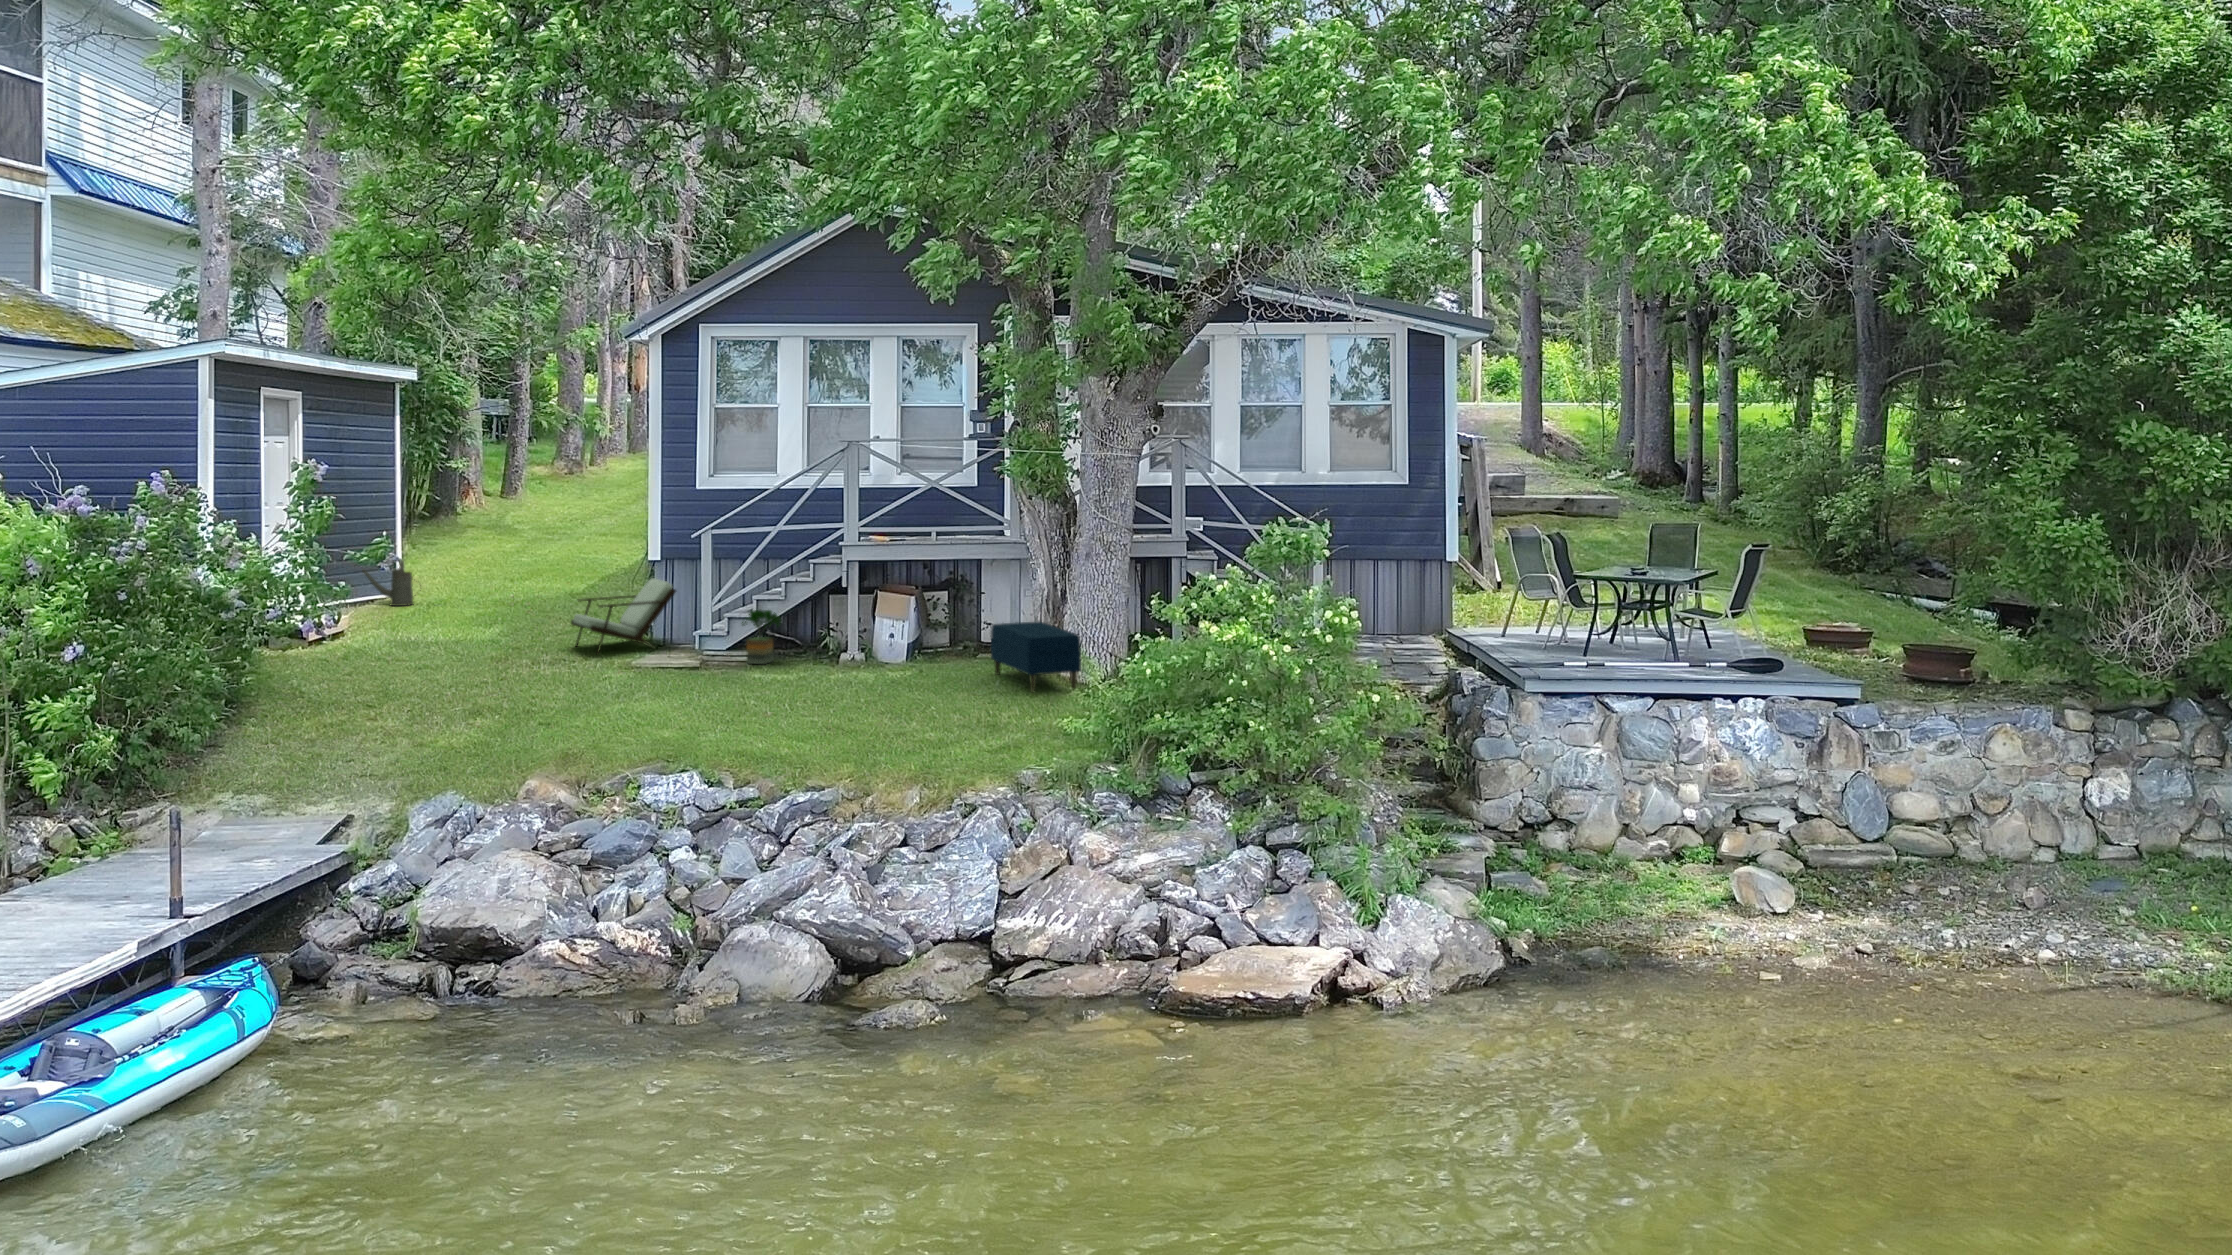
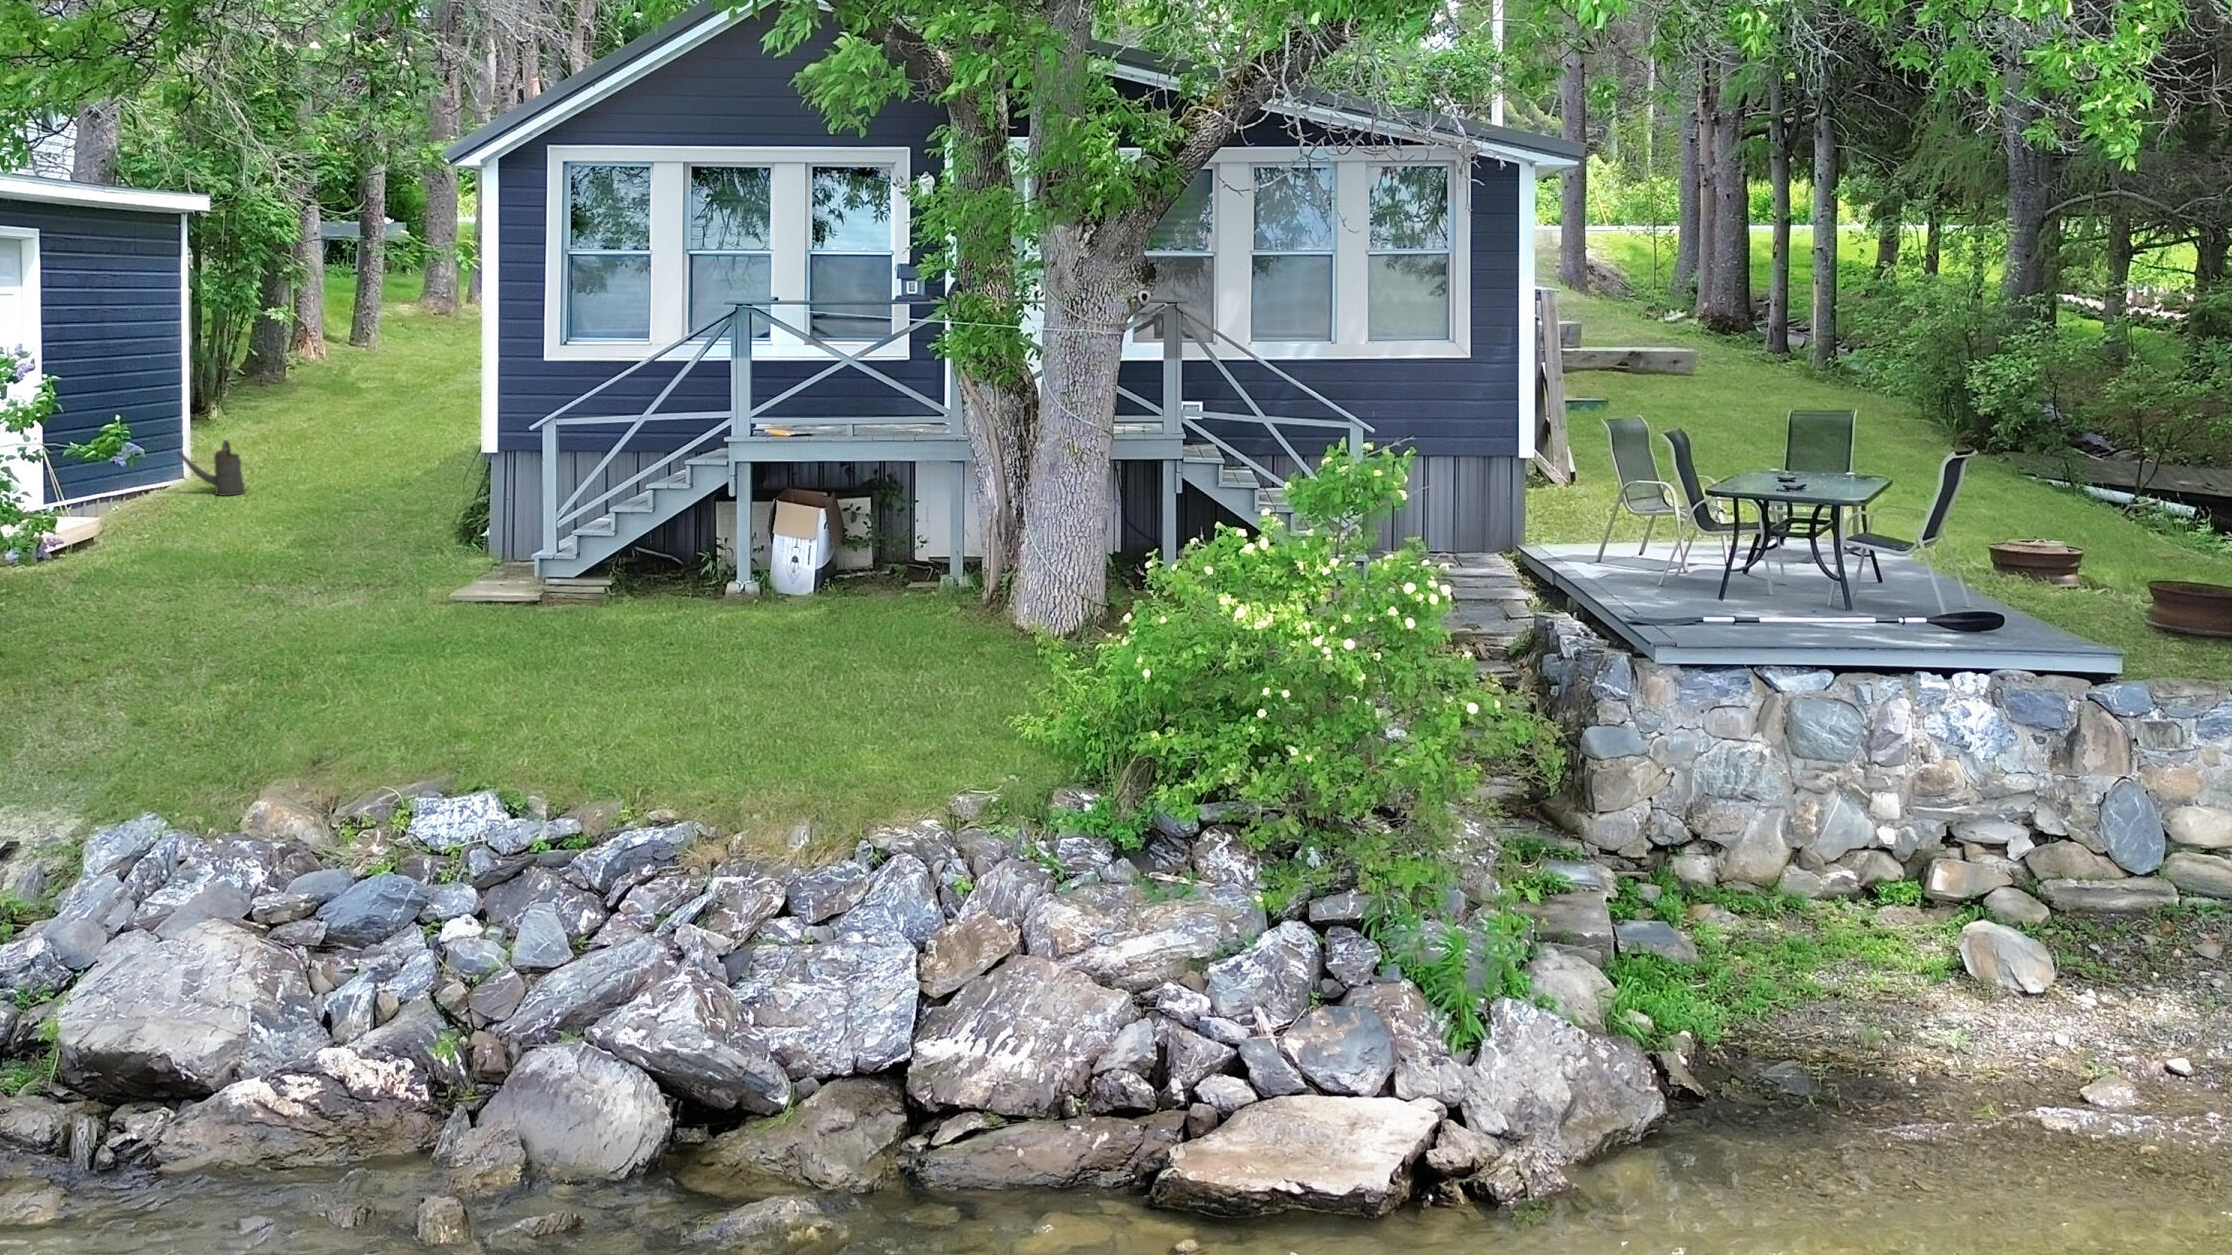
armchair: present [571,578,676,654] -> none [402,474,533,575]
potted tree: present [742,610,781,664] -> none [605,519,662,591]
bench: present [991,622,1081,692] -> none [926,540,1042,643]

